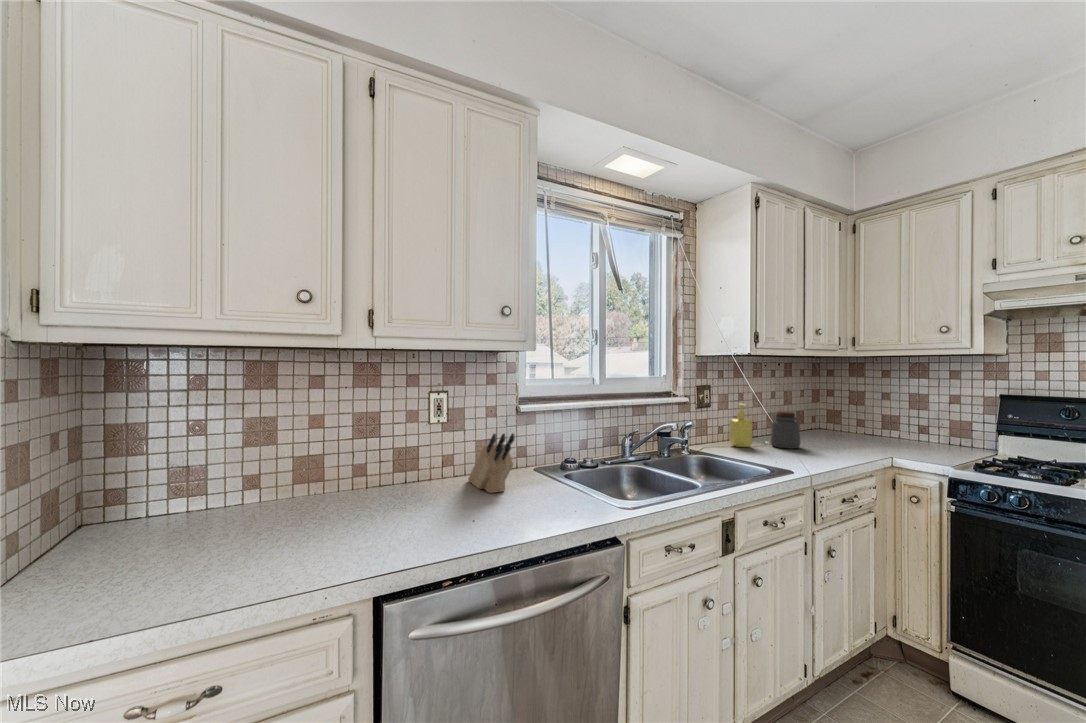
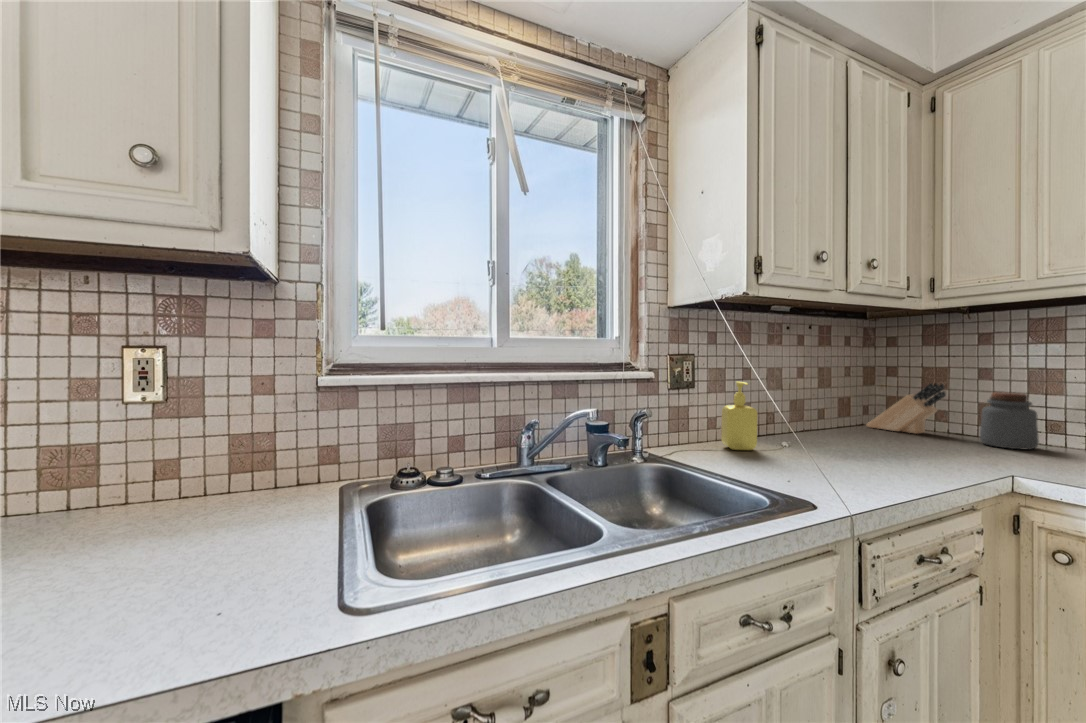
jar: present [771,411,800,449] -> present [980,392,1039,449]
knife block: present [468,434,515,493] -> present [867,383,946,434]

